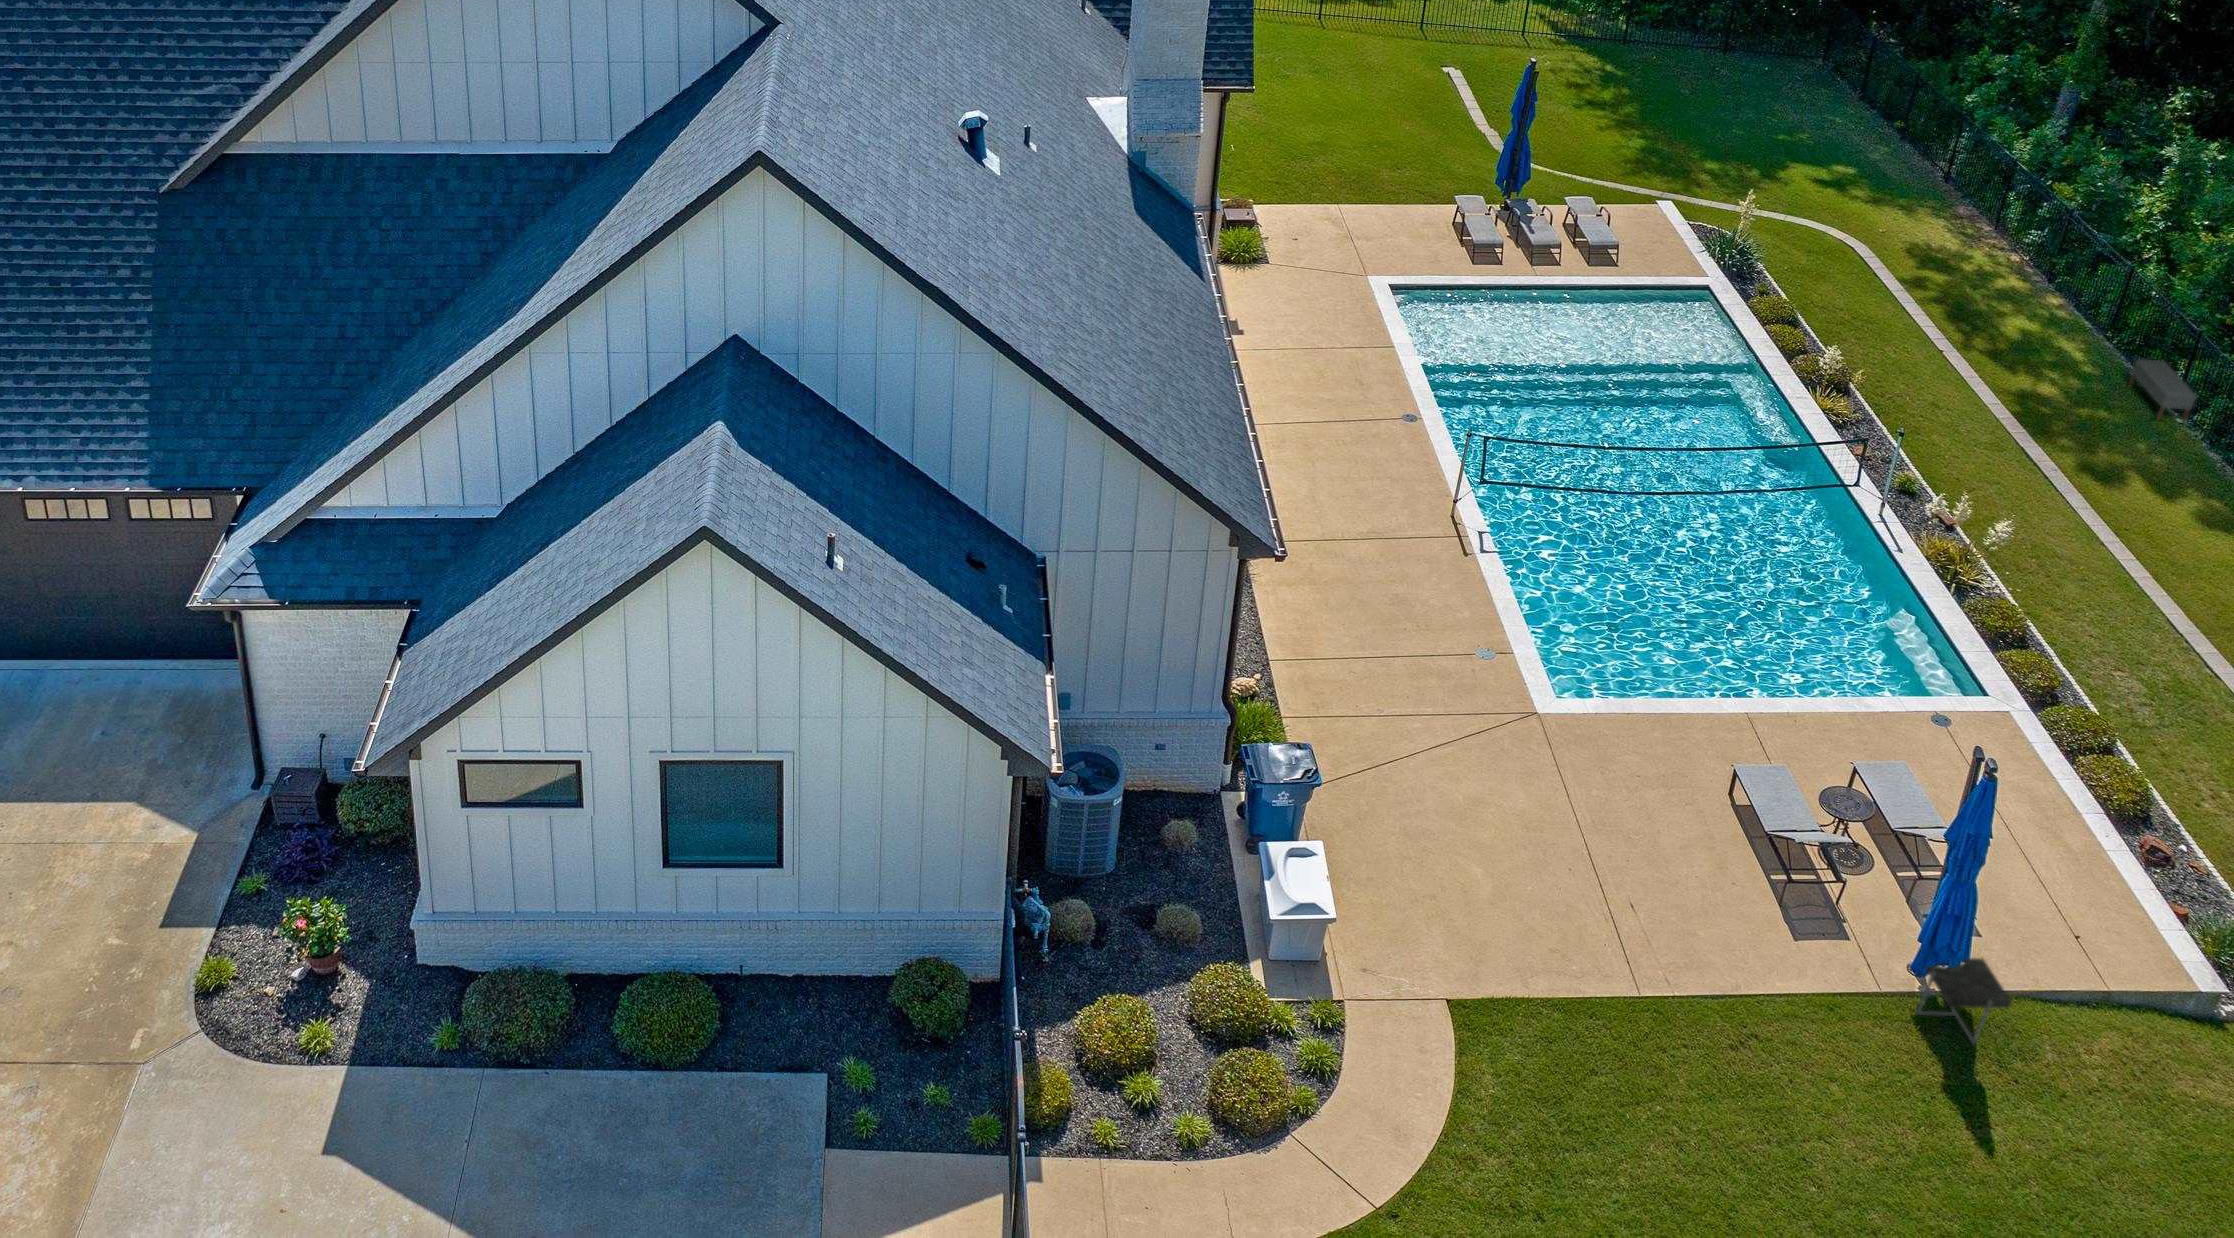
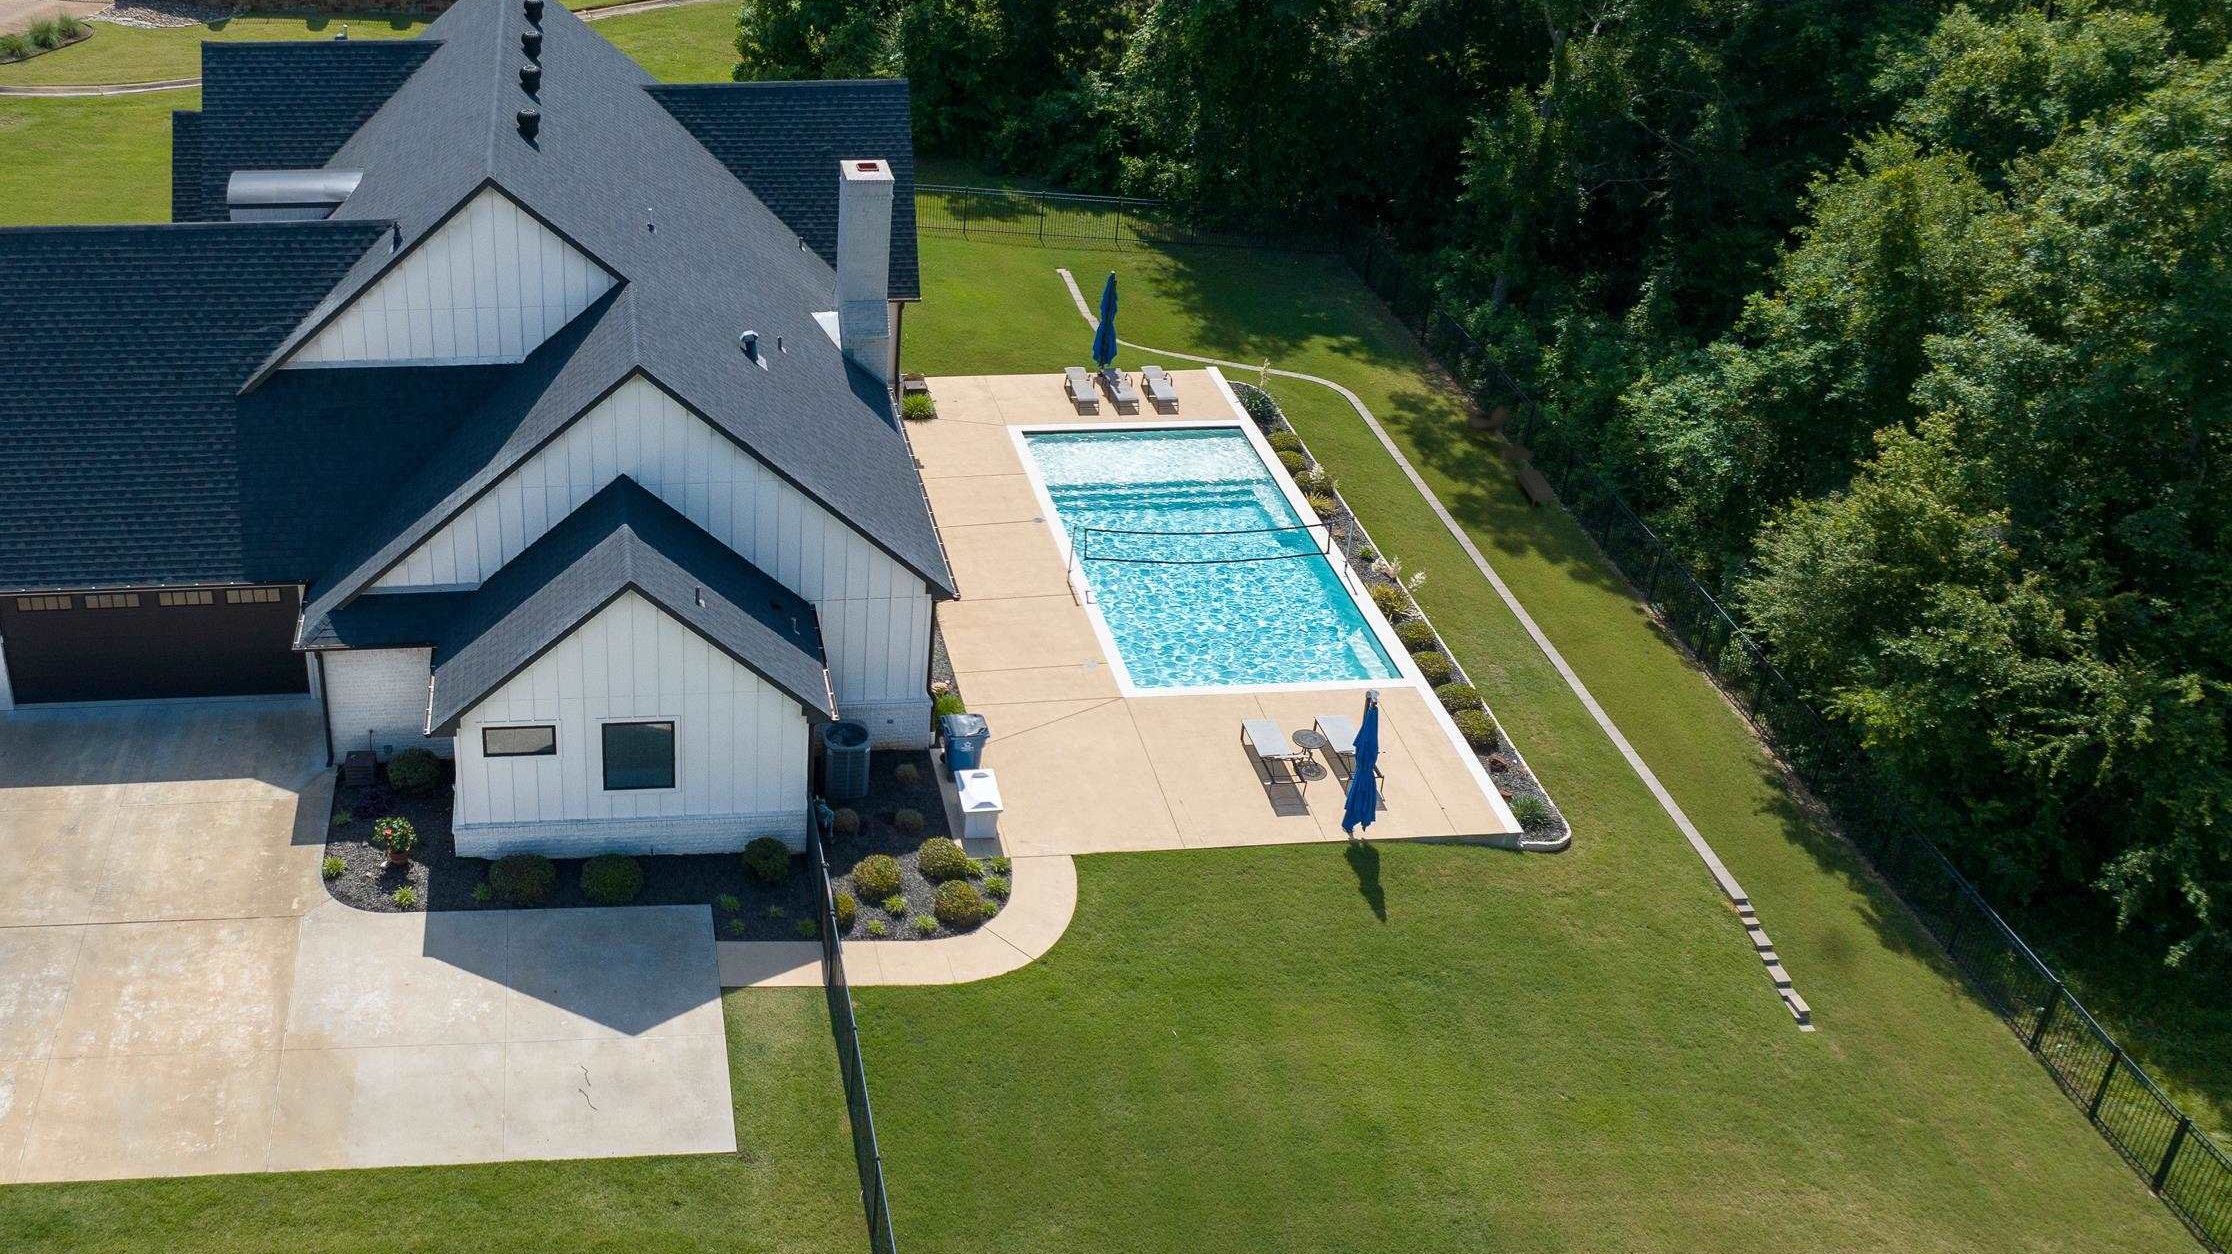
lounge chair: none [2035,264,2109,327] -> present [1466,406,1508,442]
side table: present [1917,958,2011,1043] -> present [1498,444,1532,473]

